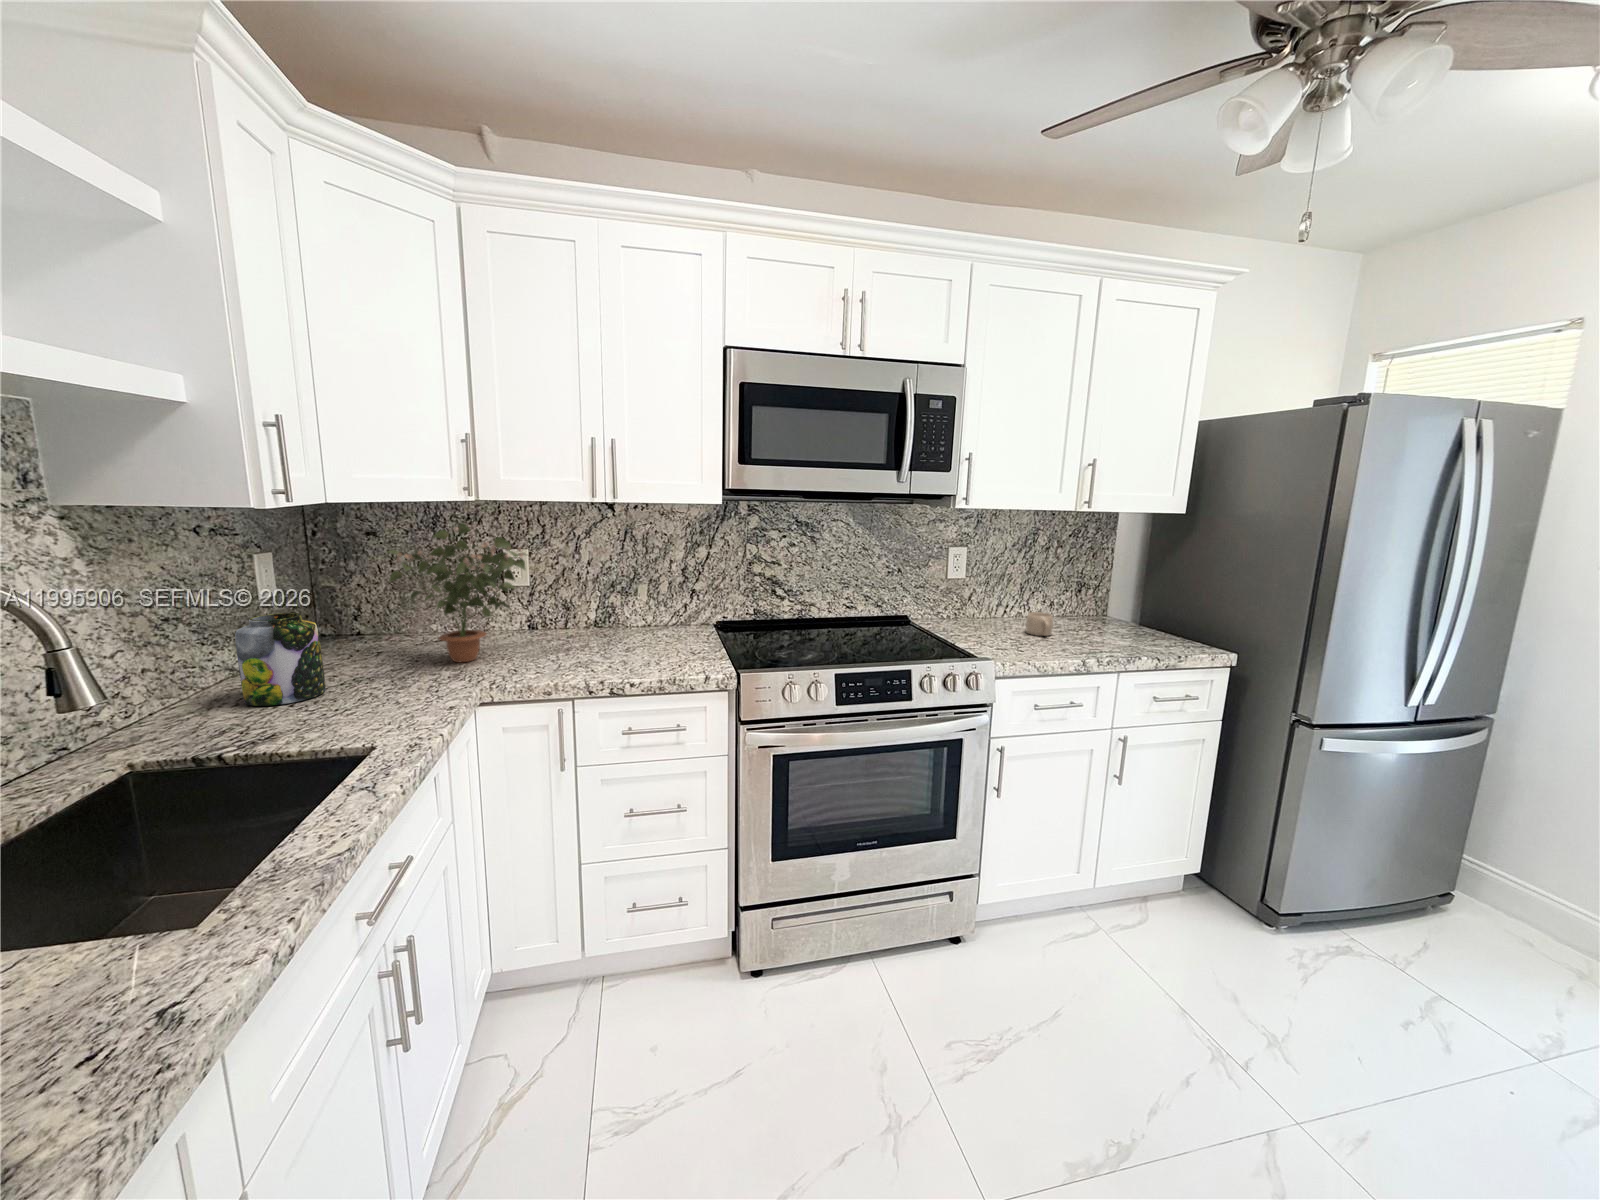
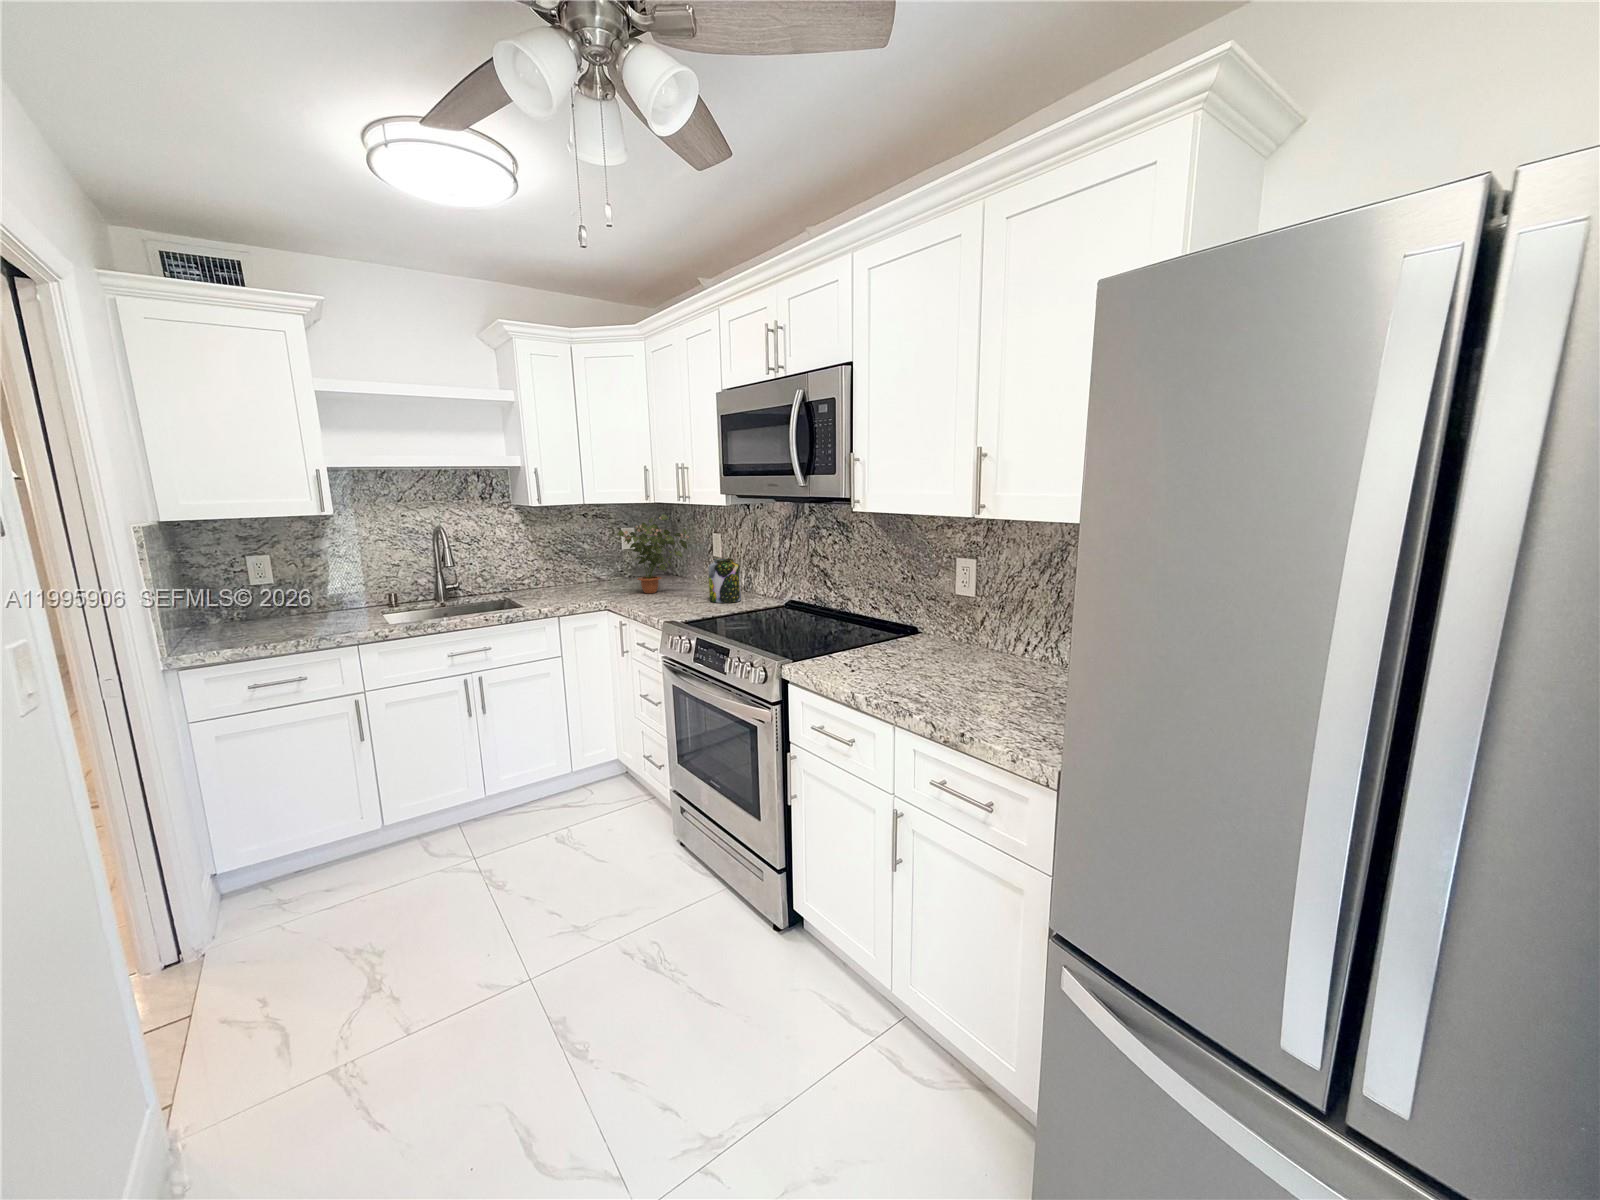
mug: present [1026,612,1053,636] -> none [934,645,972,677]
jar: present [235,613,326,706] -> present [709,558,741,603]

